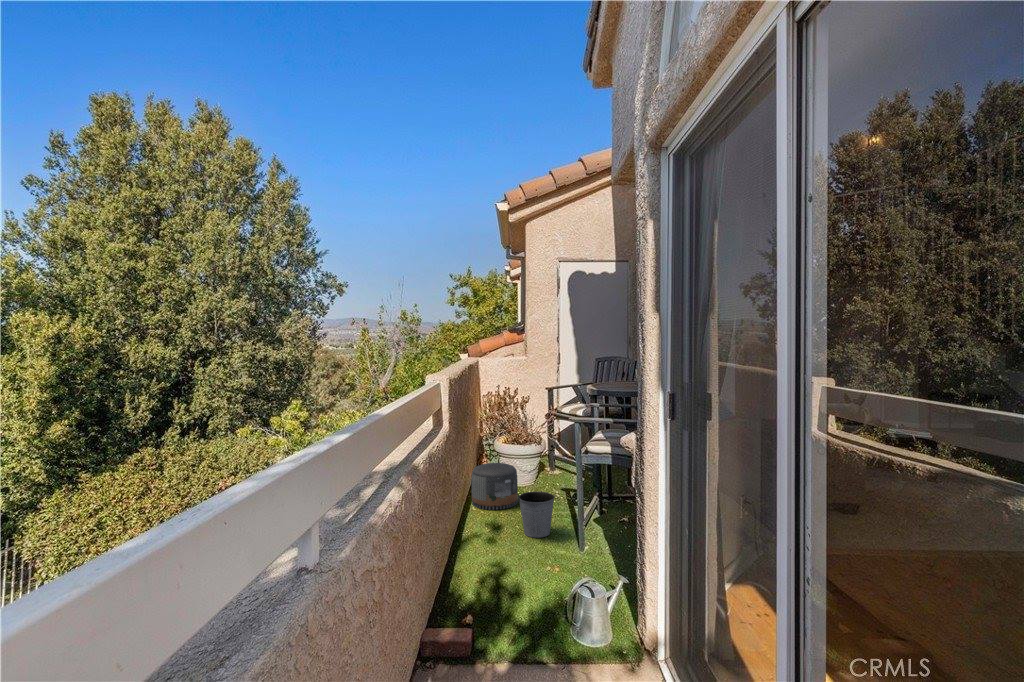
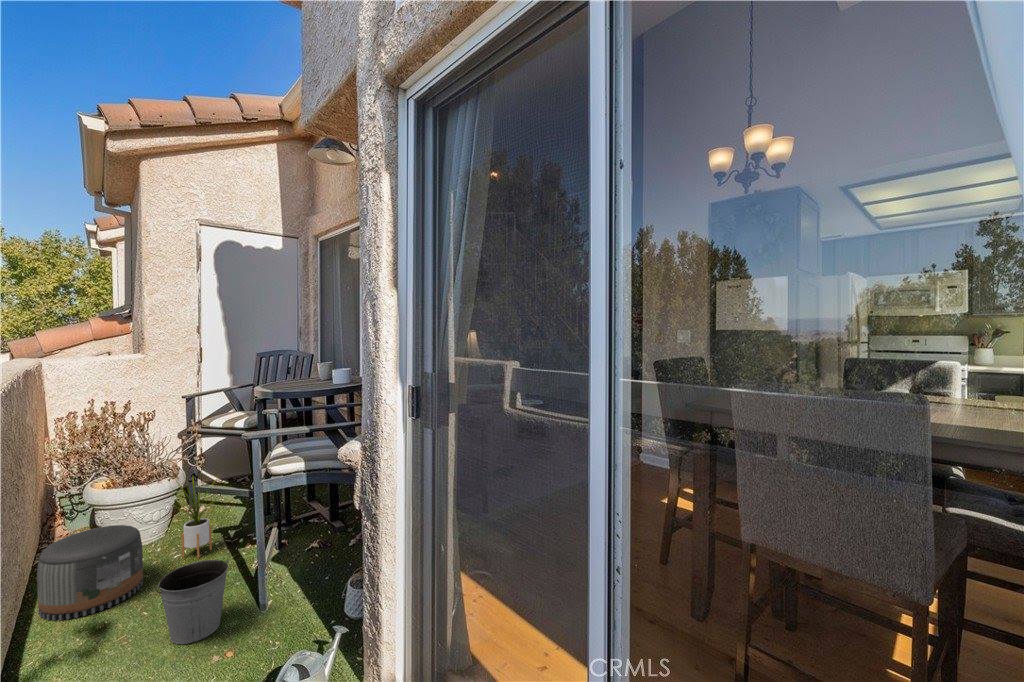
house plant: none [532,438,563,499] -> present [175,475,219,558]

